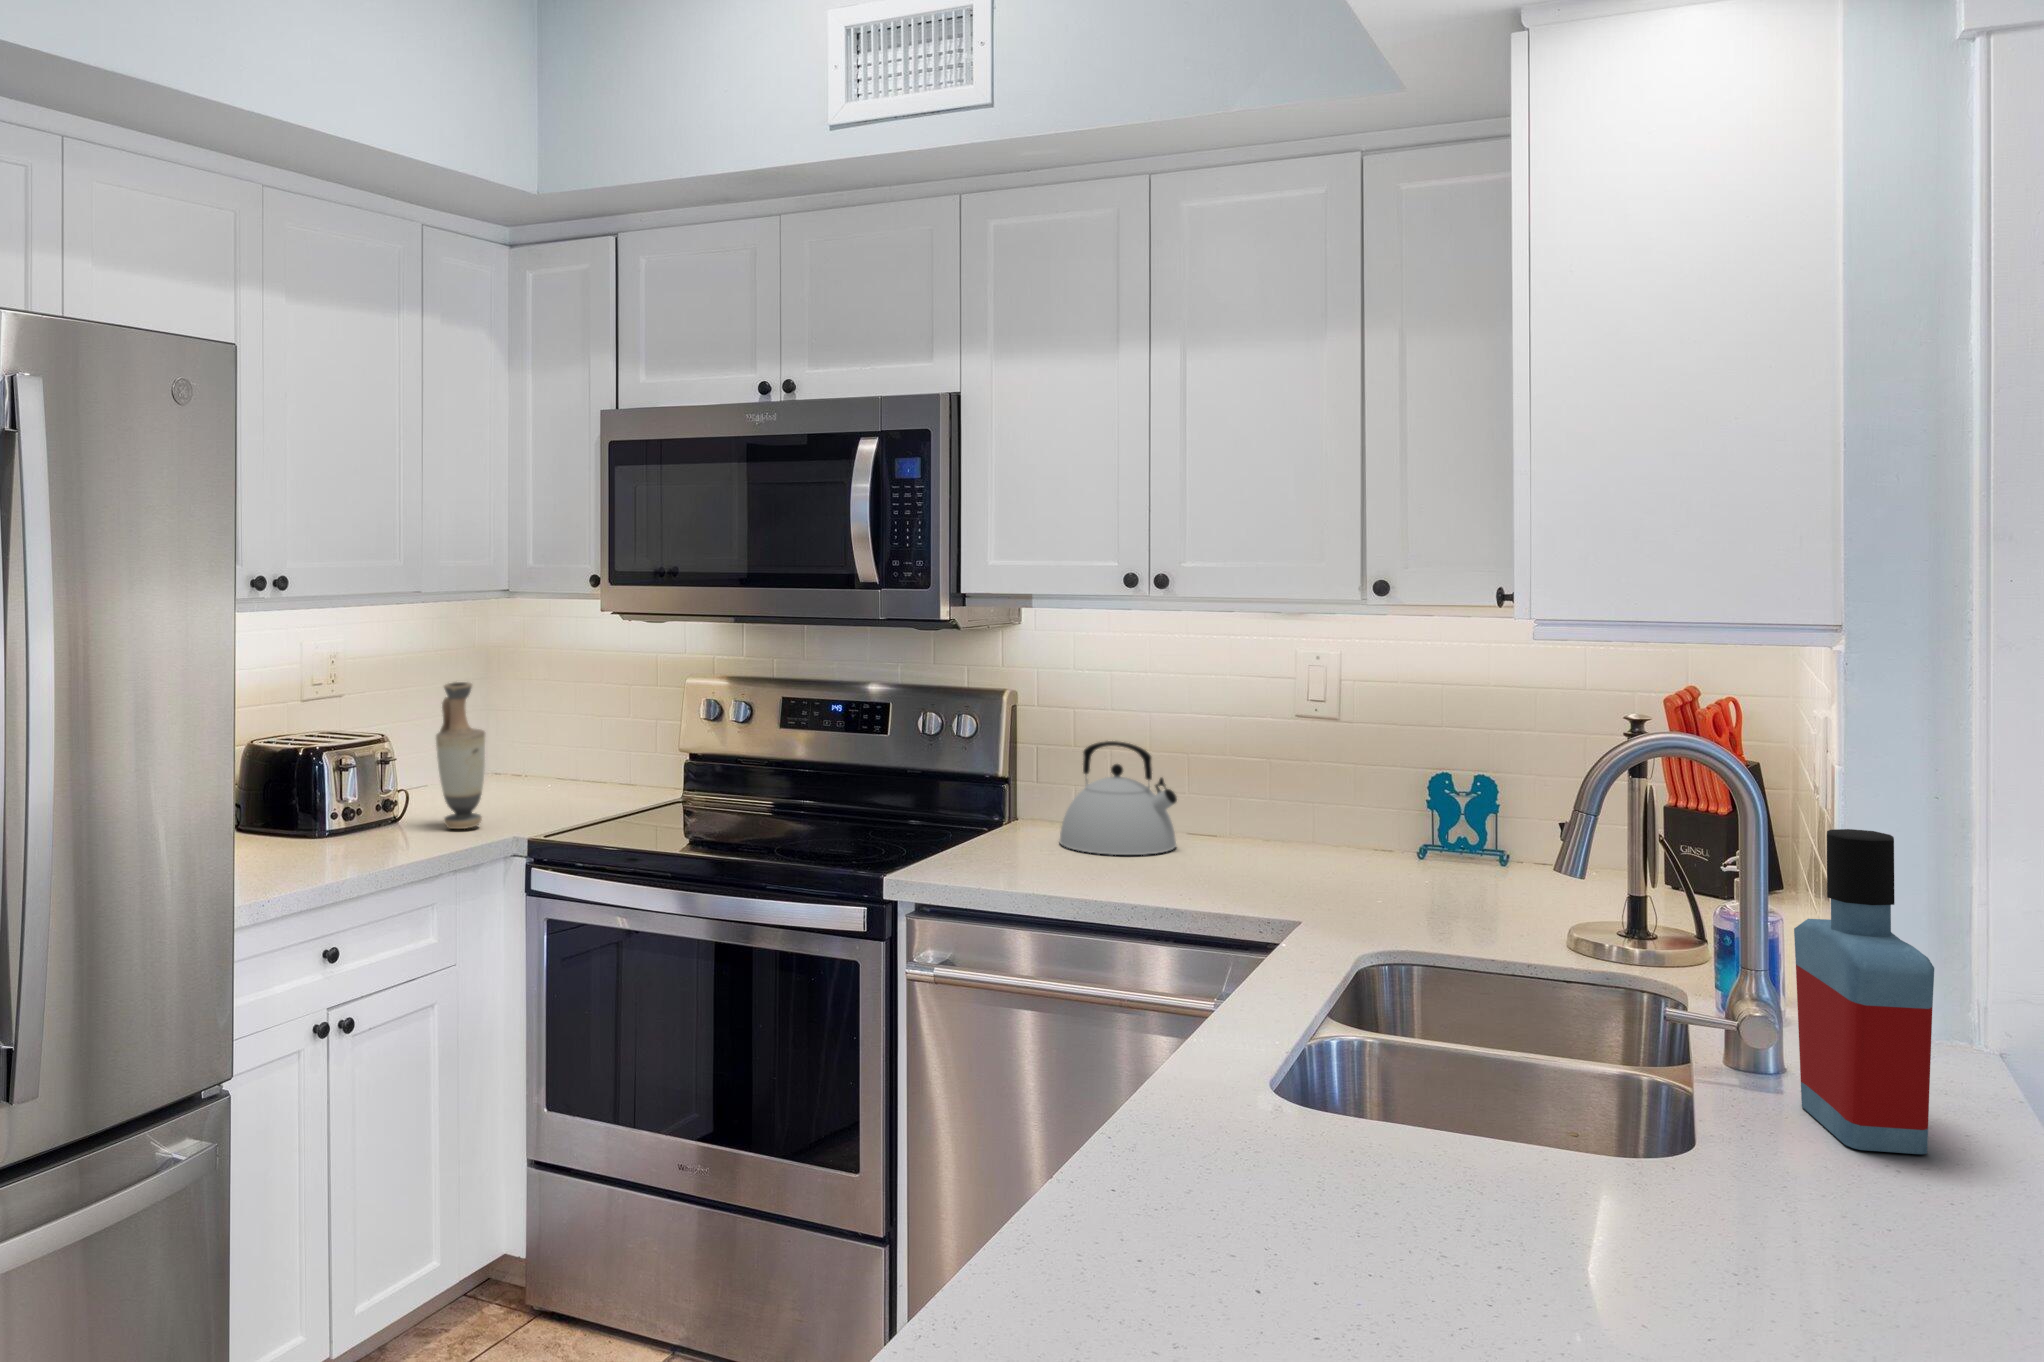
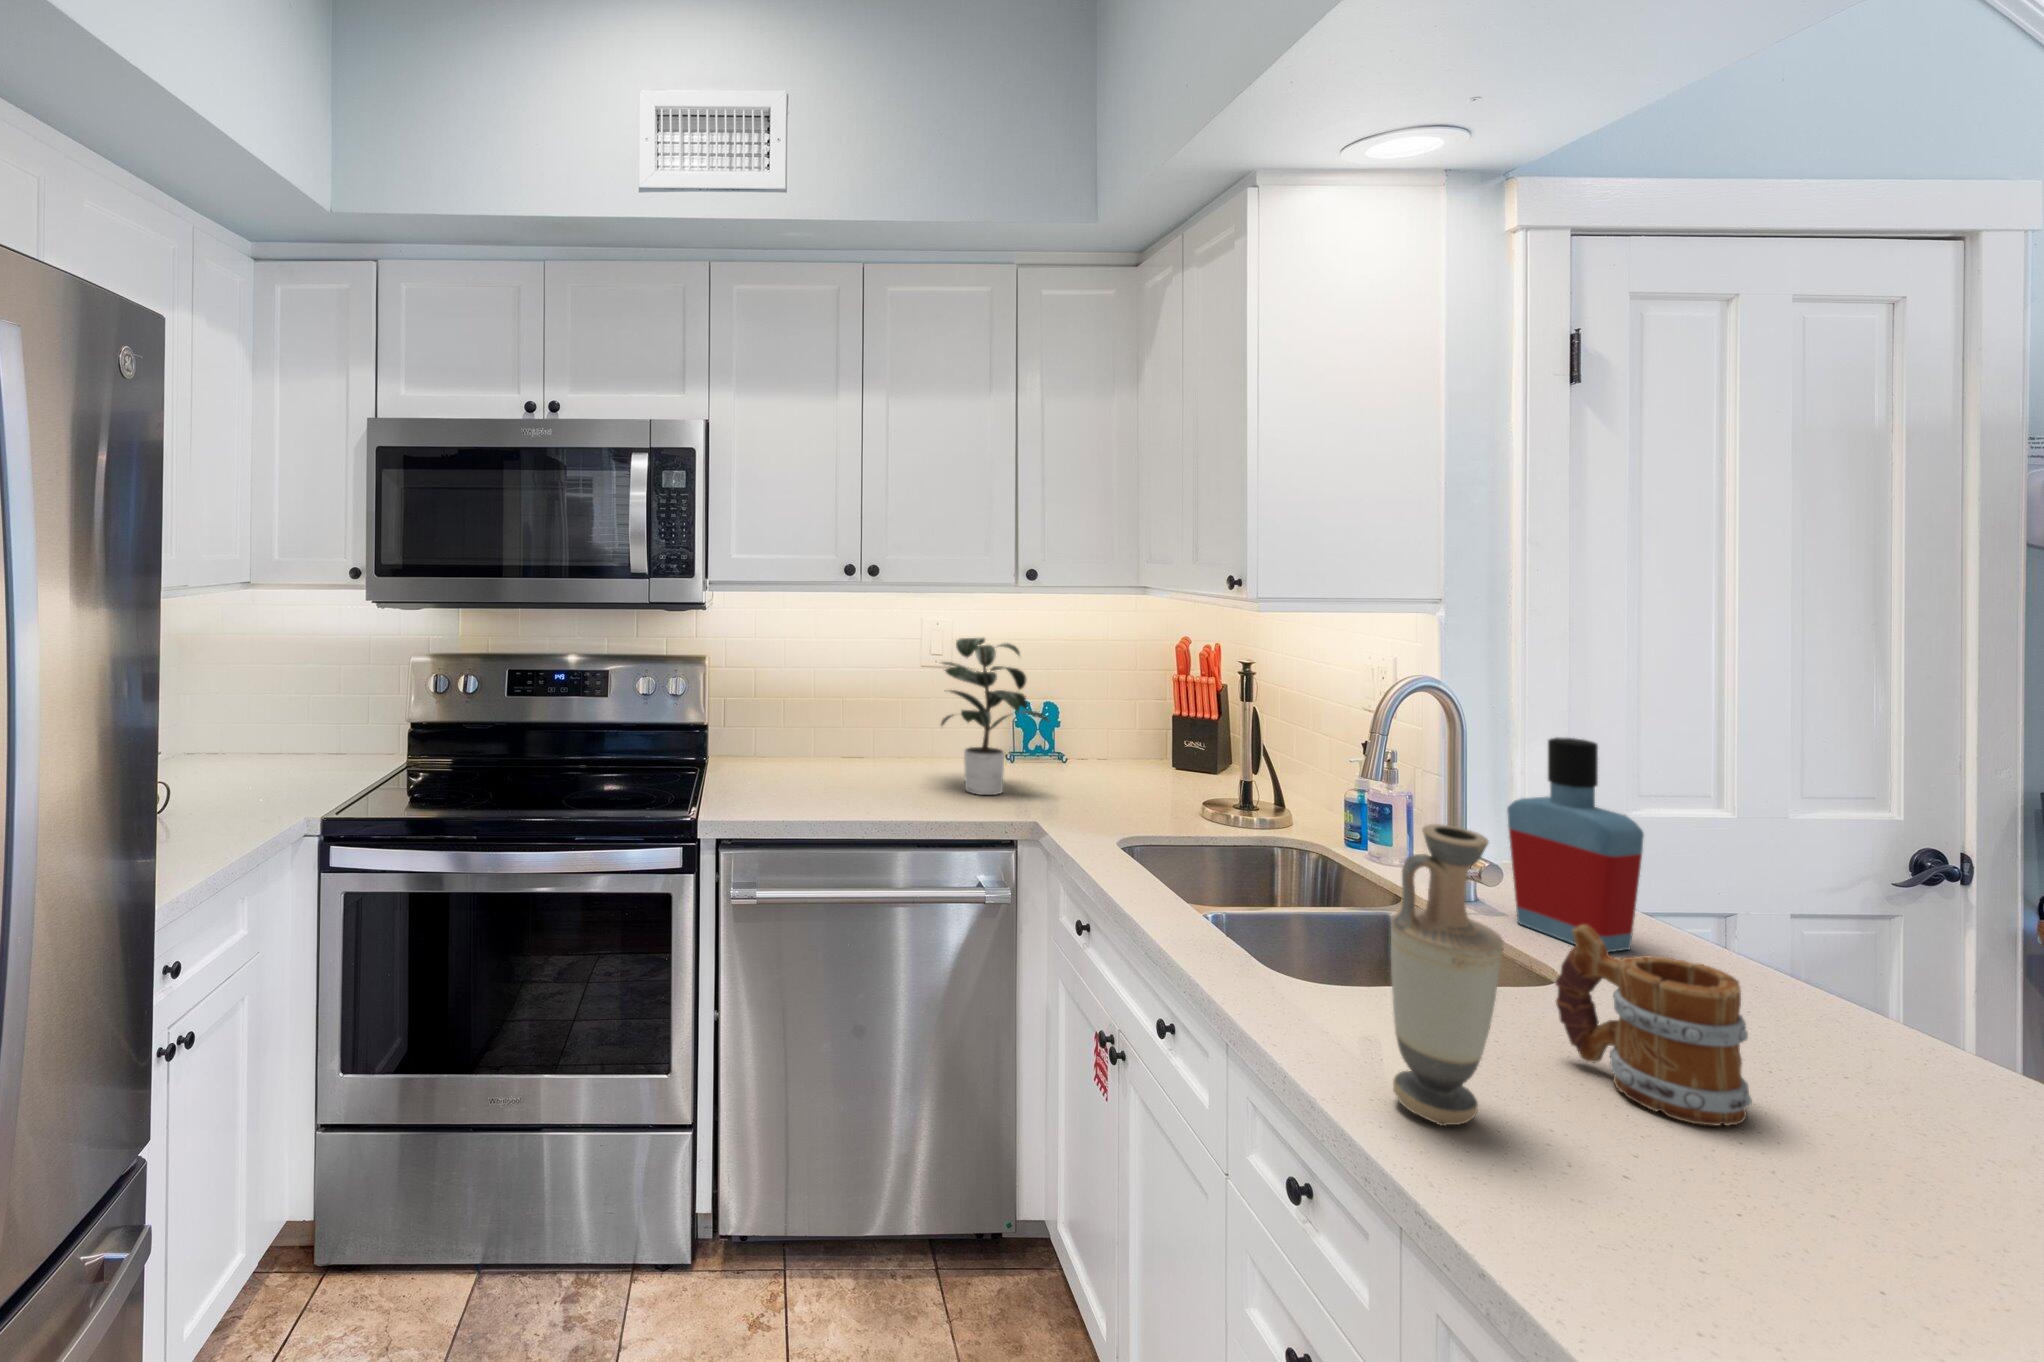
potted plant: none [1215,671,1419,889] -> present [941,638,1048,795]
vase: present [436,682,485,829] -> present [1391,824,1504,1126]
kettle: present [1059,741,1177,855] -> none [776,693,868,780]
mug: none [1478,1037,1642,1293] -> present [1555,925,1752,1126]

